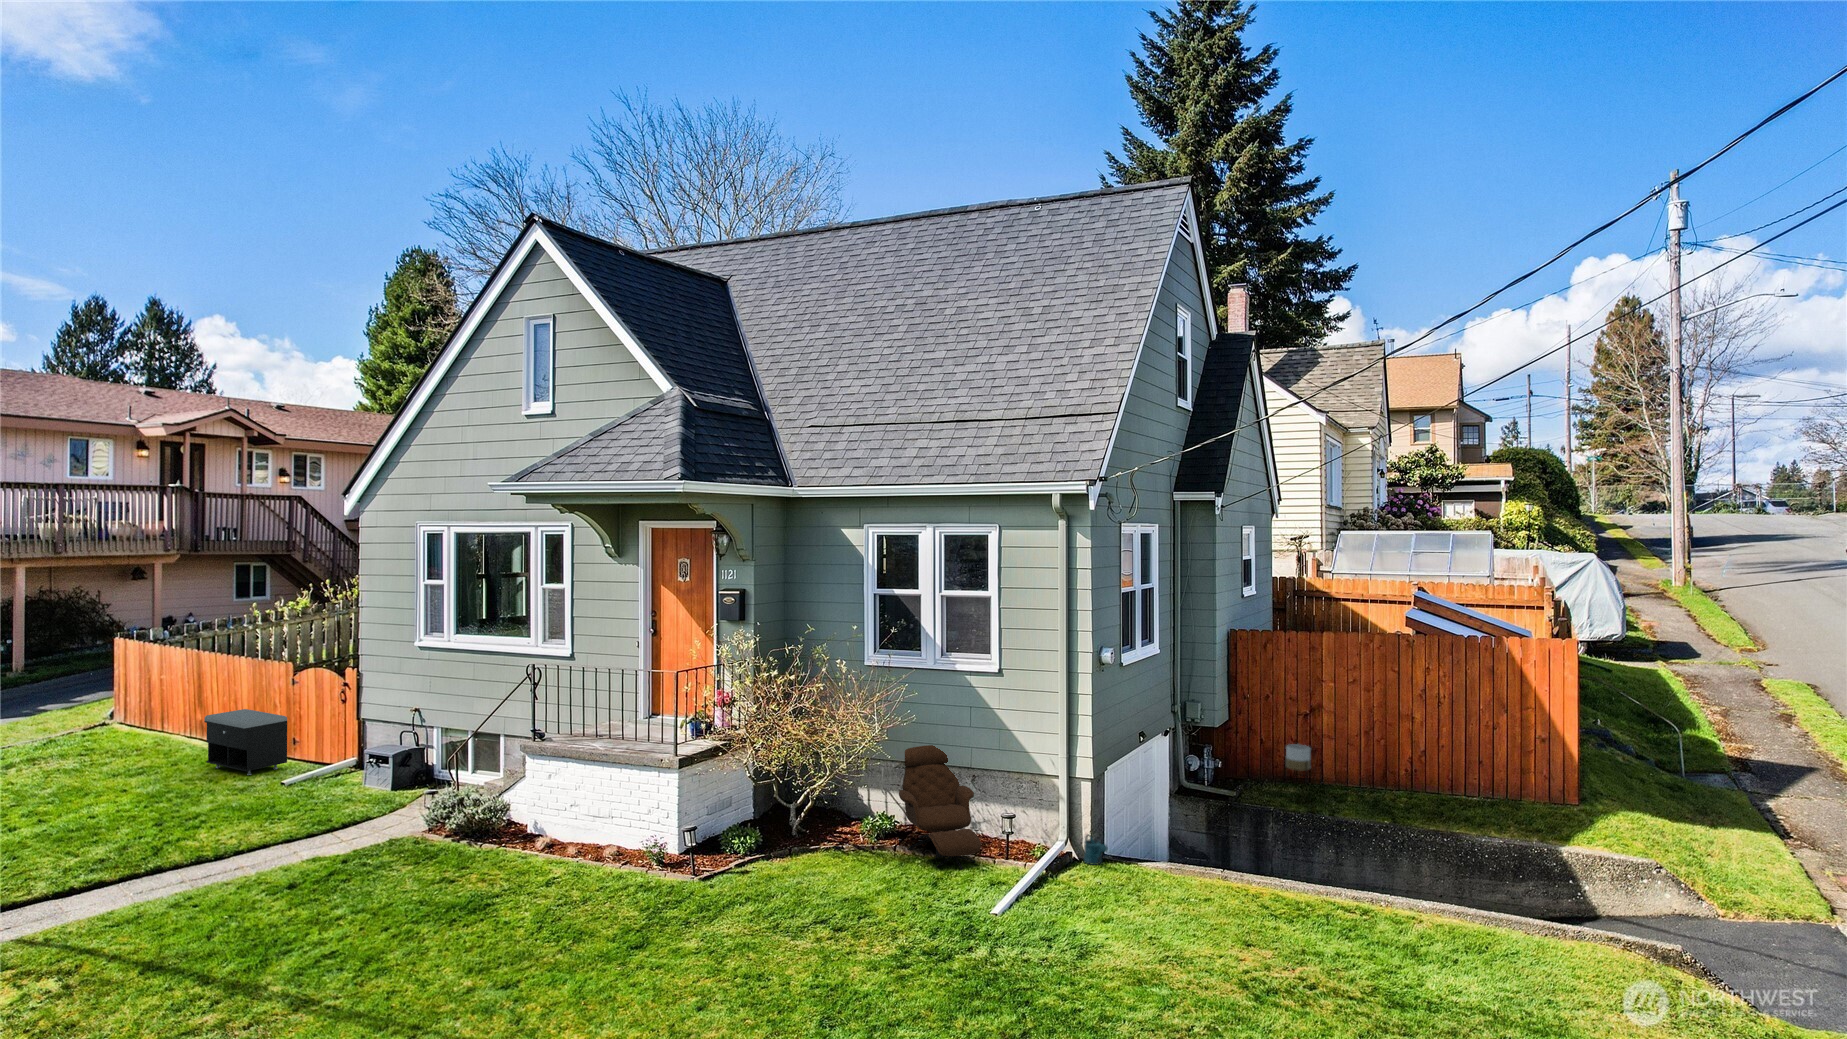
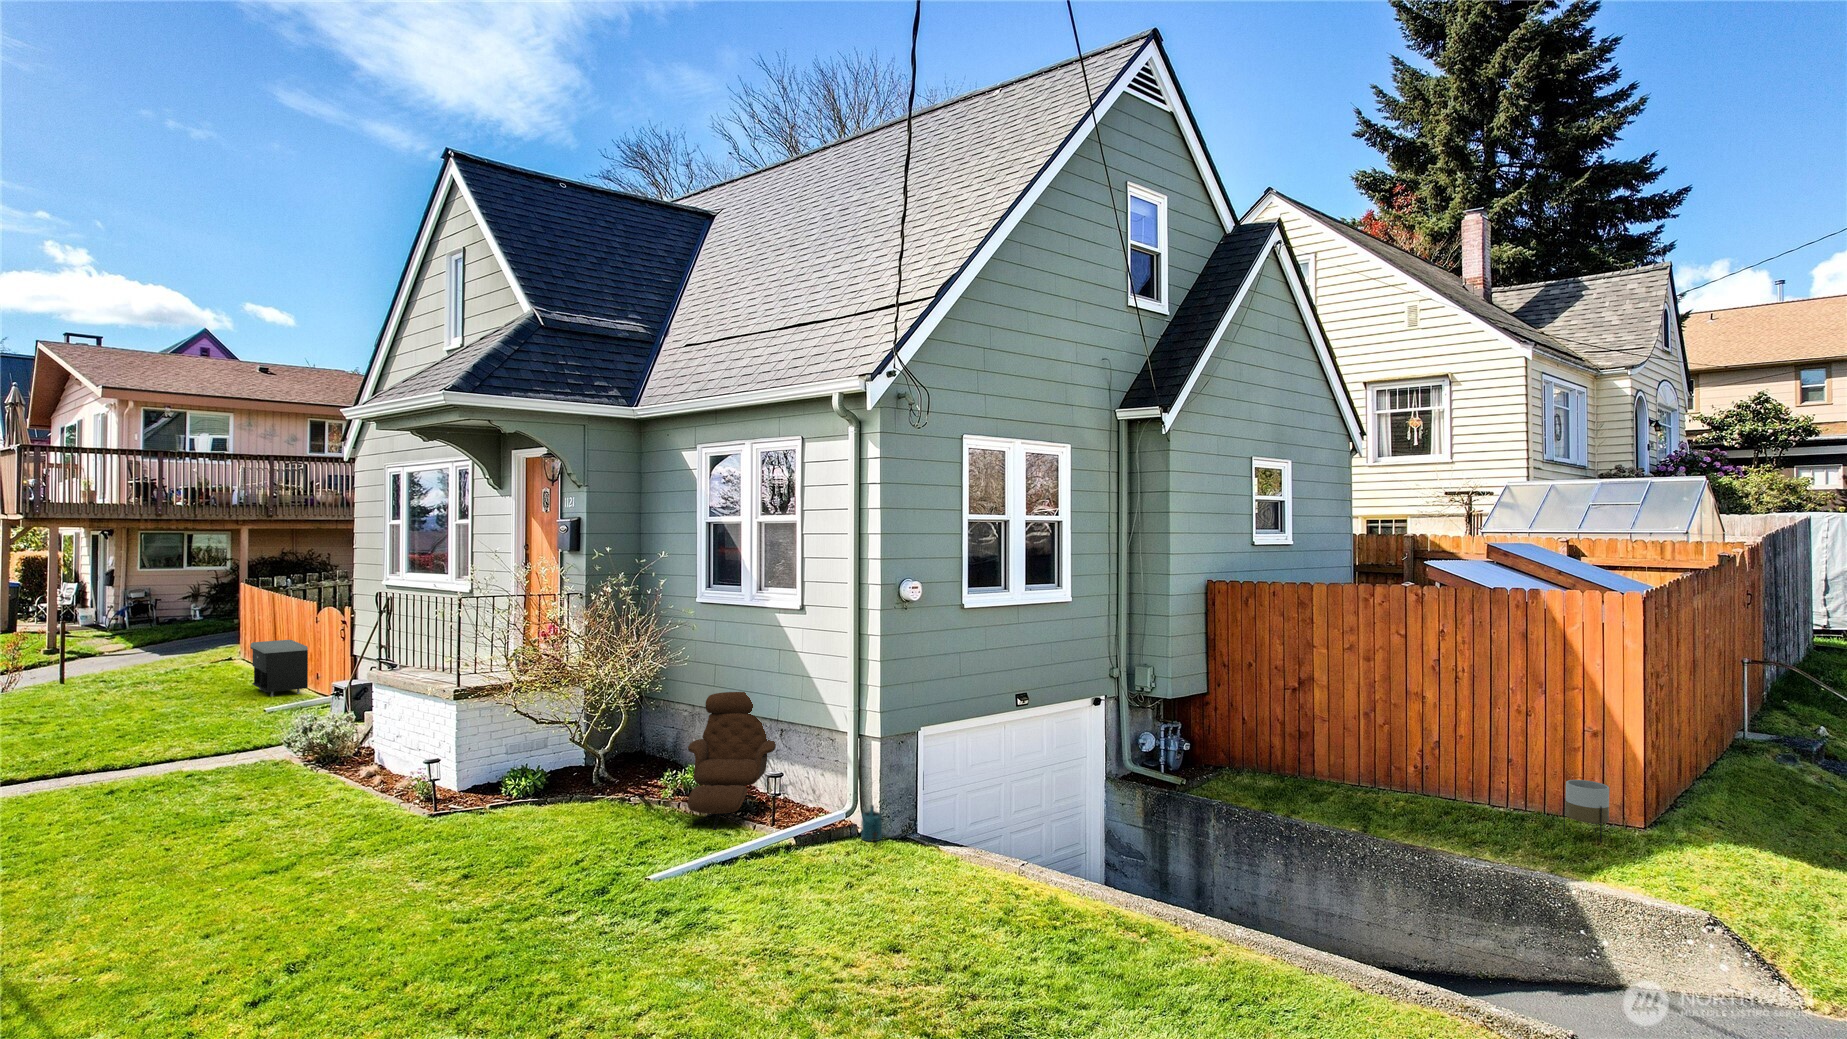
planter: present [1285,744,1311,772] -> present [1563,780,1609,843]

